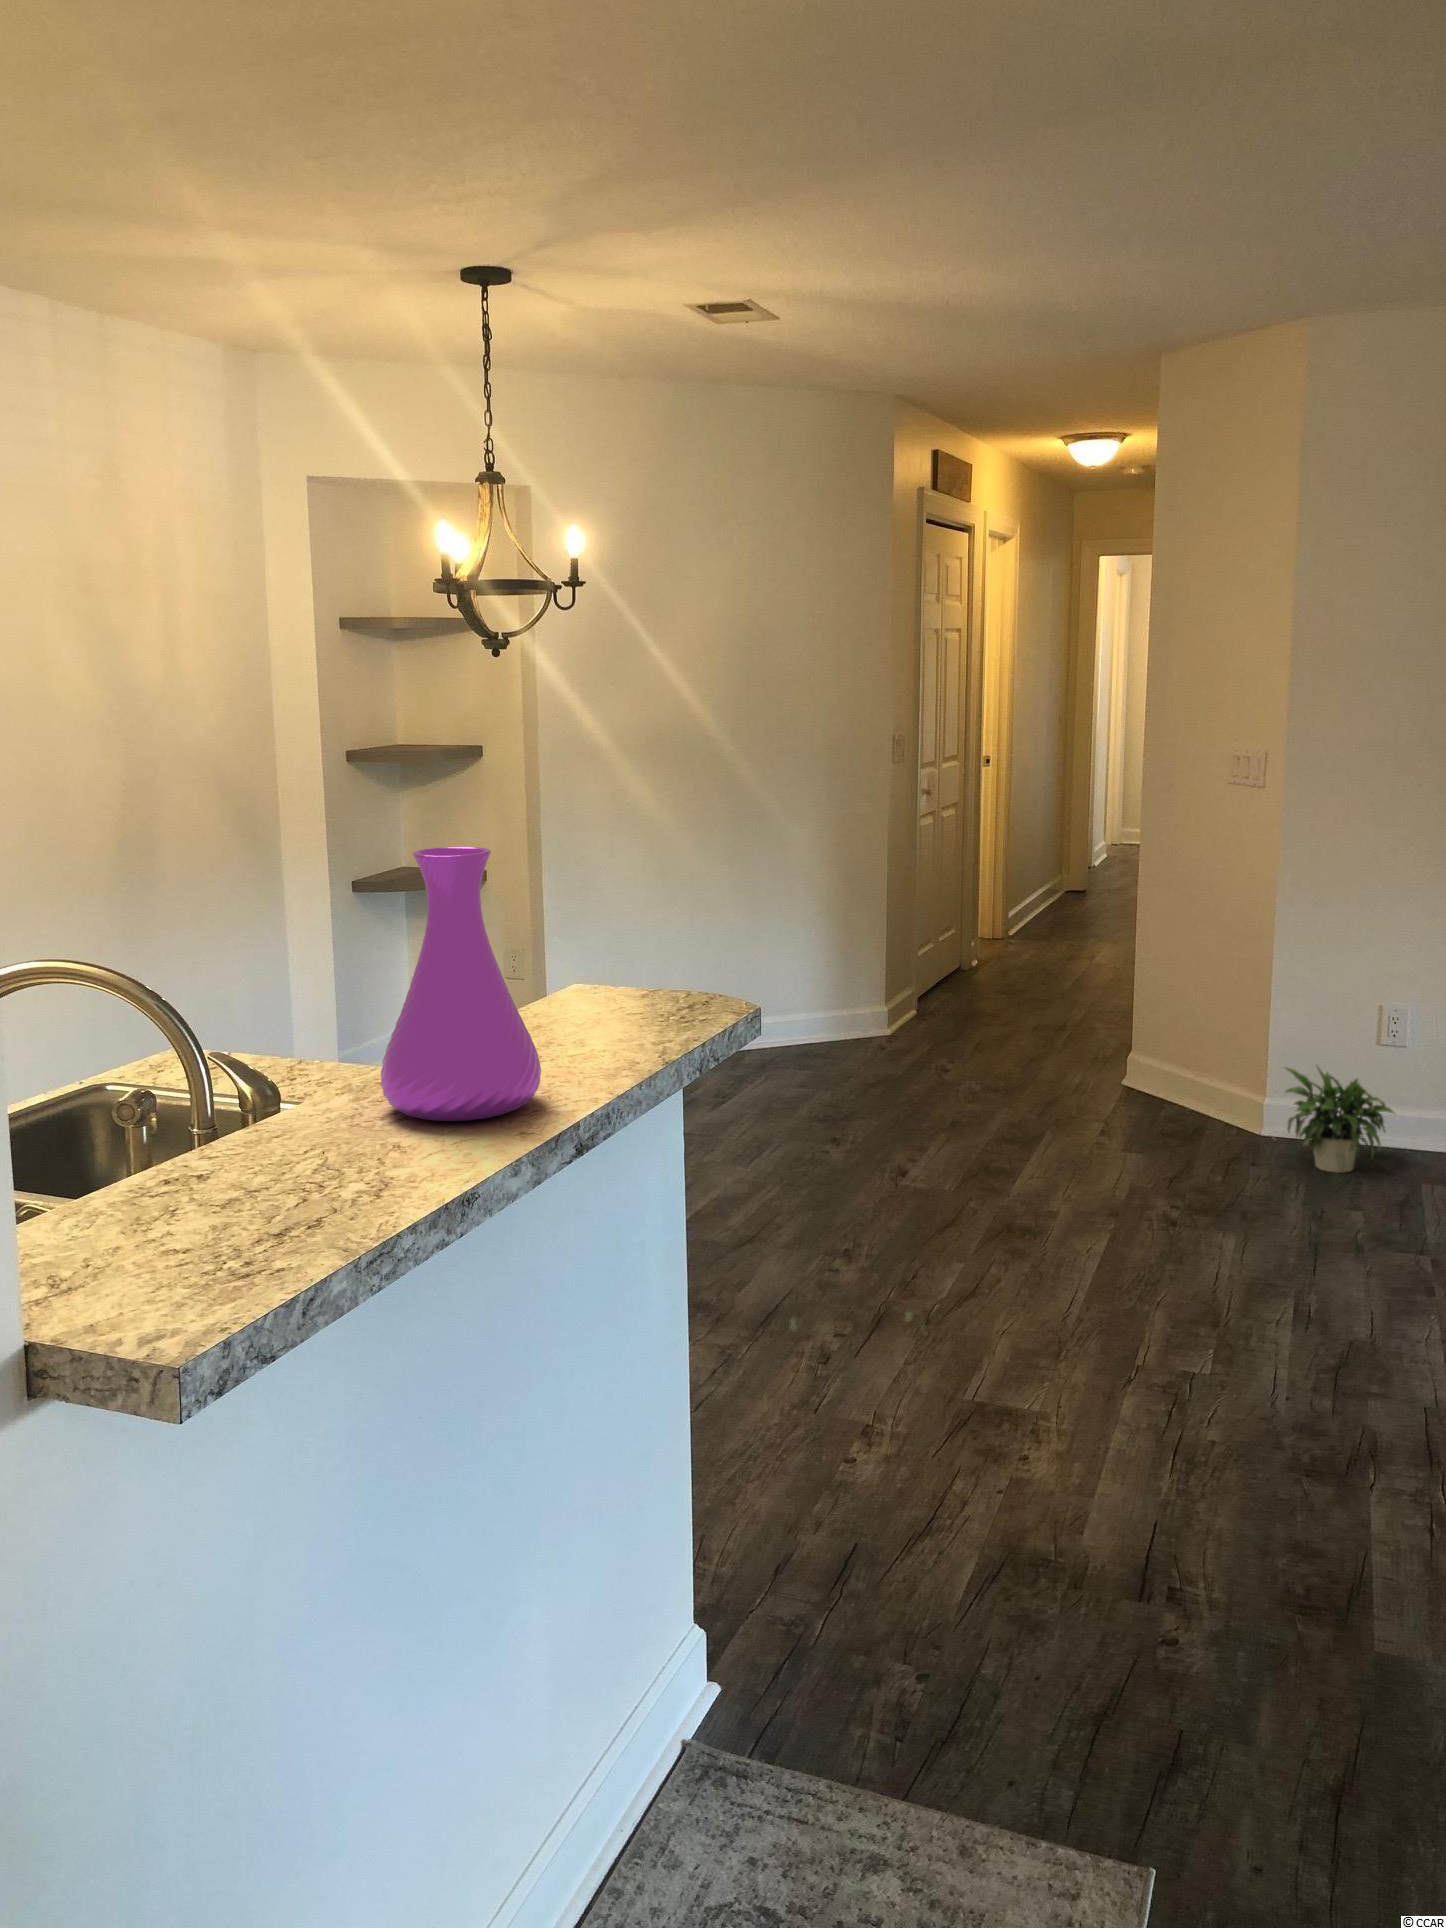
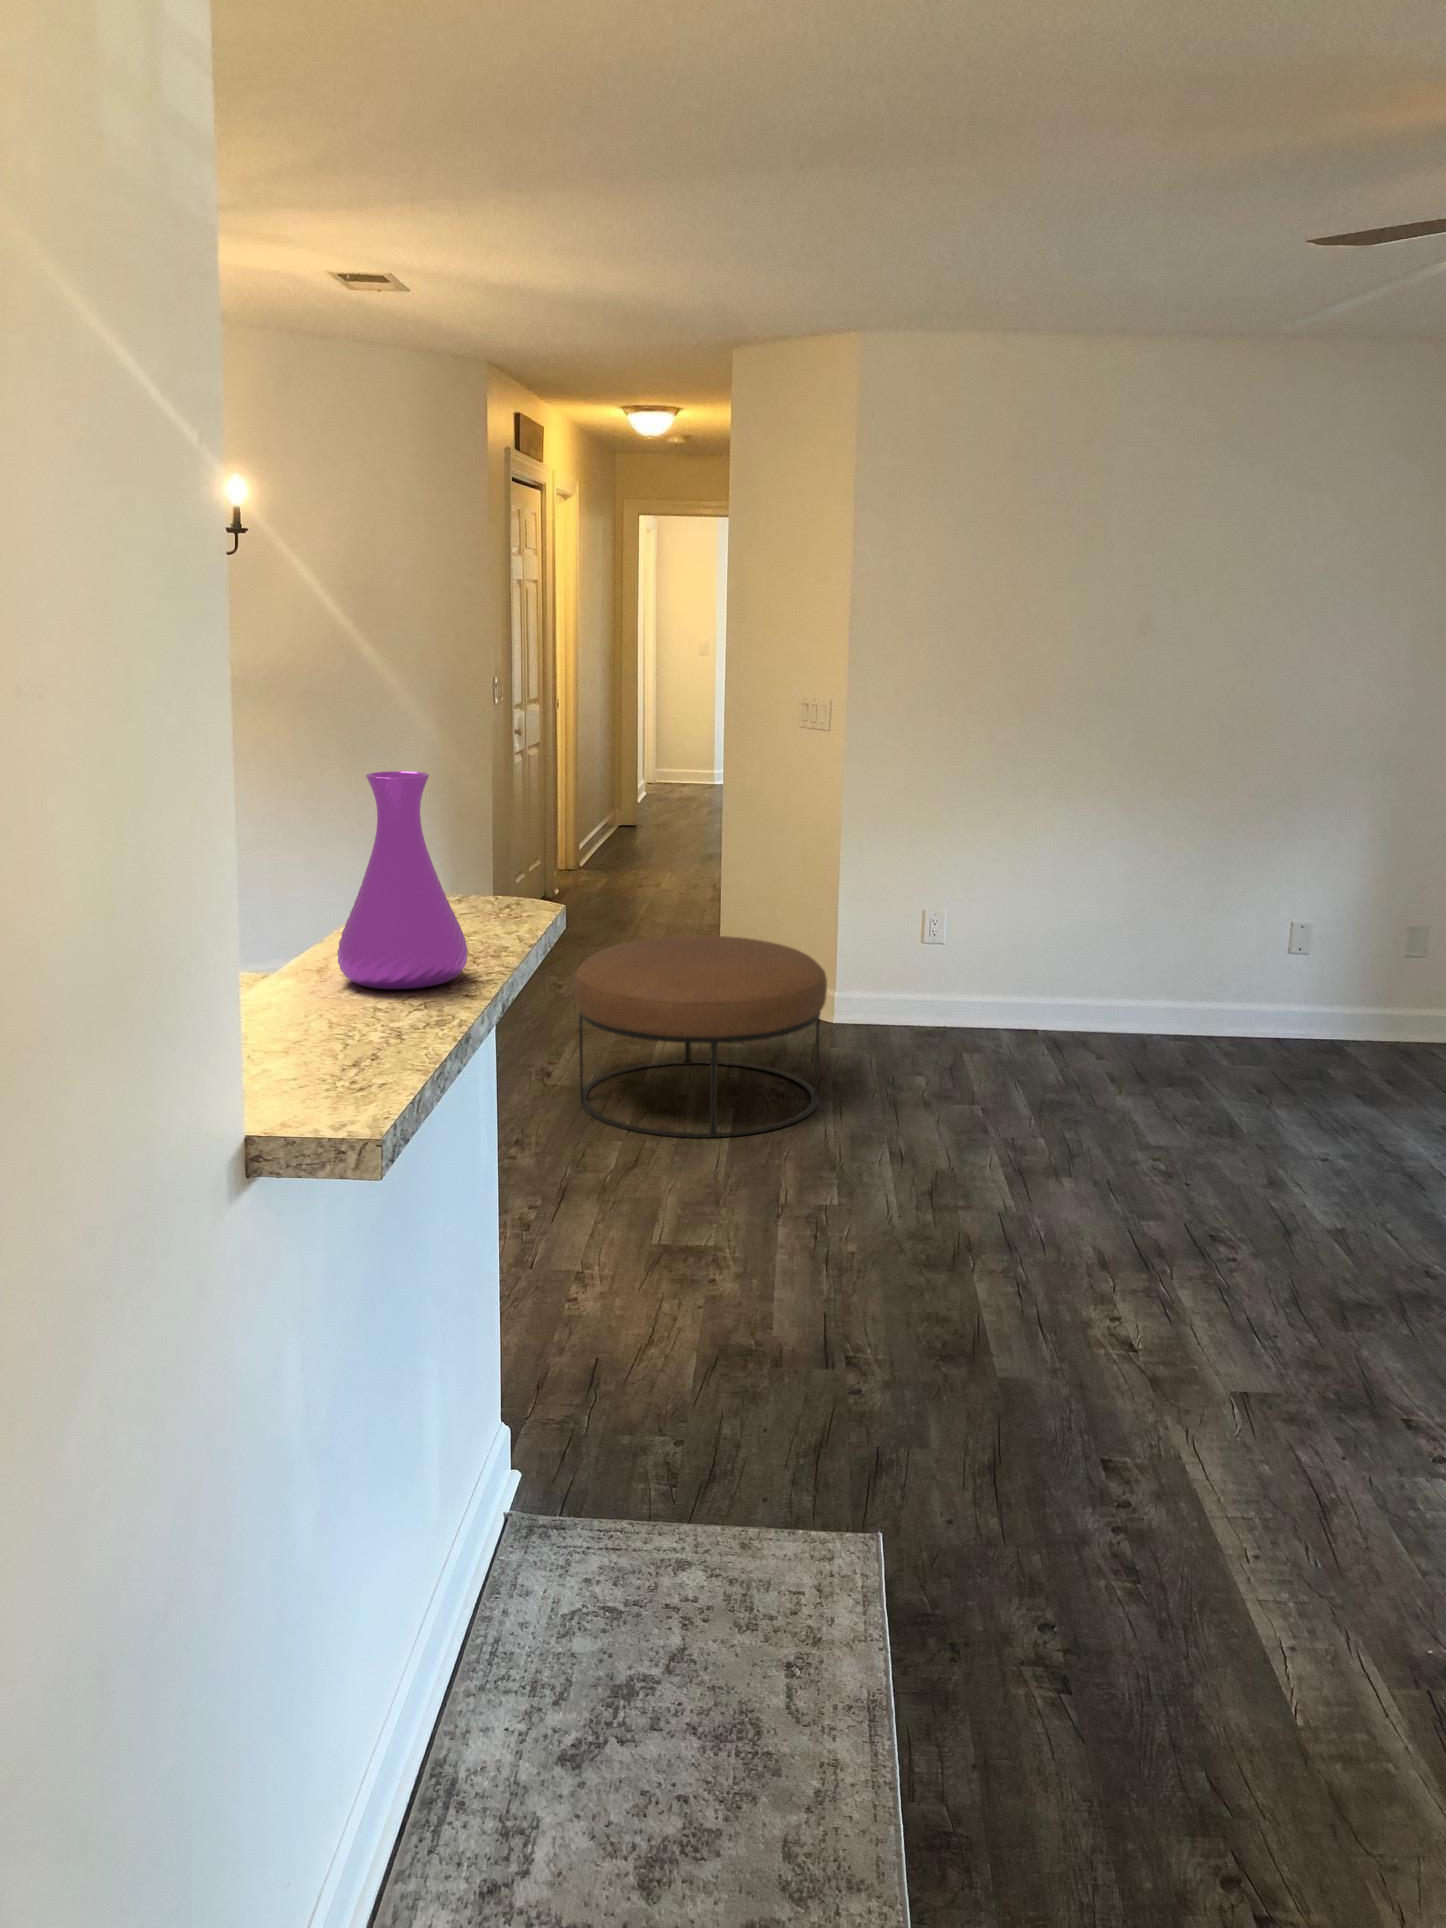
ottoman: none [929,1025,1232,1267] -> present [573,936,827,1138]
potted plant: present [1286,1067,1394,1173] -> none [844,961,942,1049]

